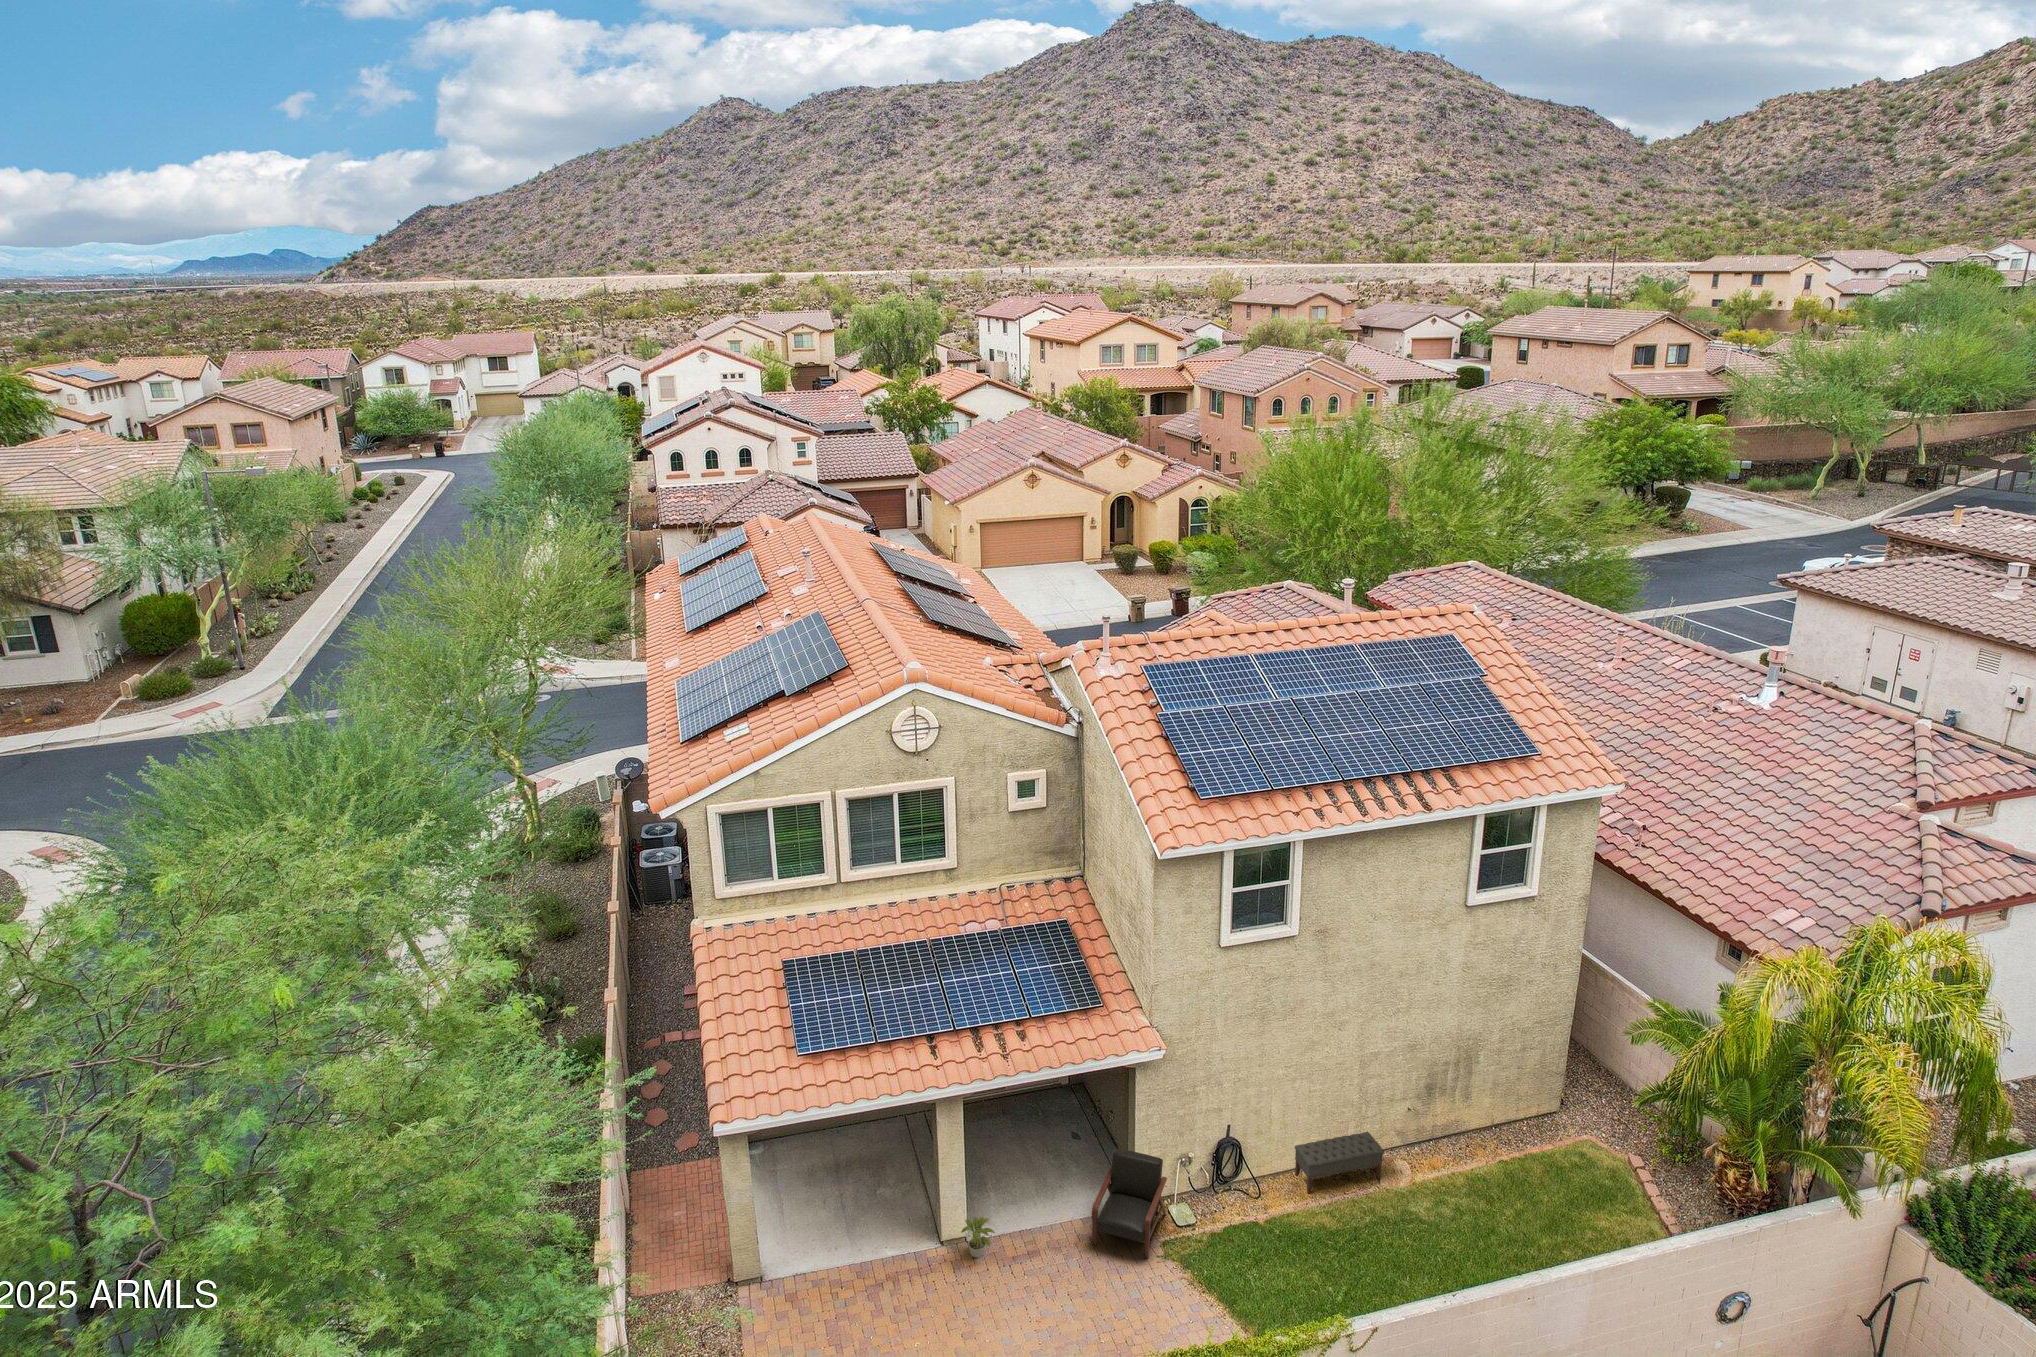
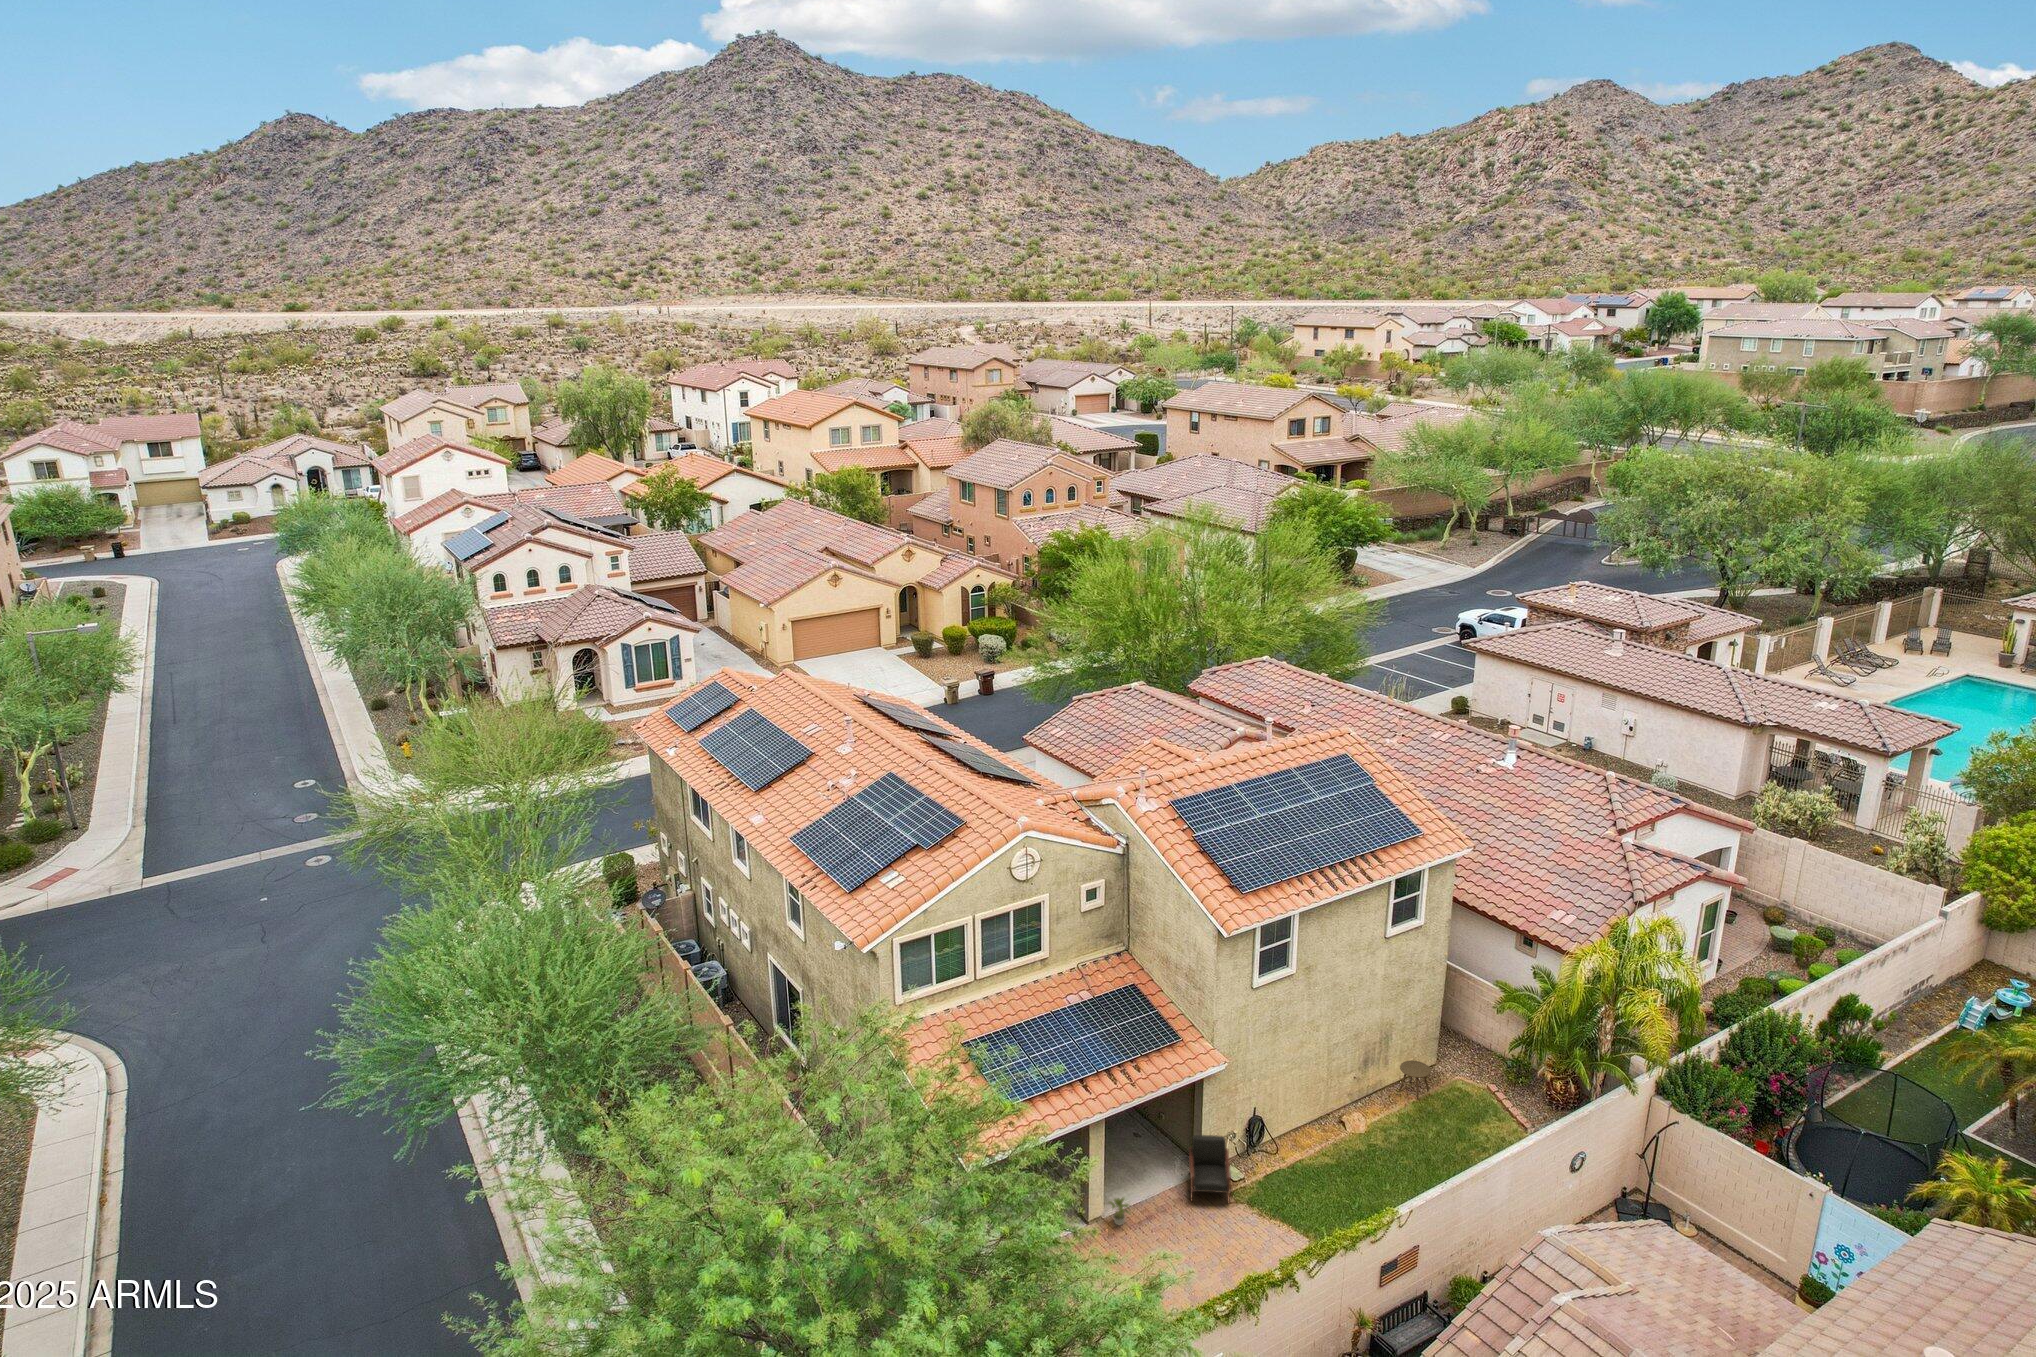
side table: none [1484,1101,1536,1161] -> present [1399,1060,1431,1100]
bench: present [1295,1132,1384,1193] -> none [1294,1096,1349,1143]

